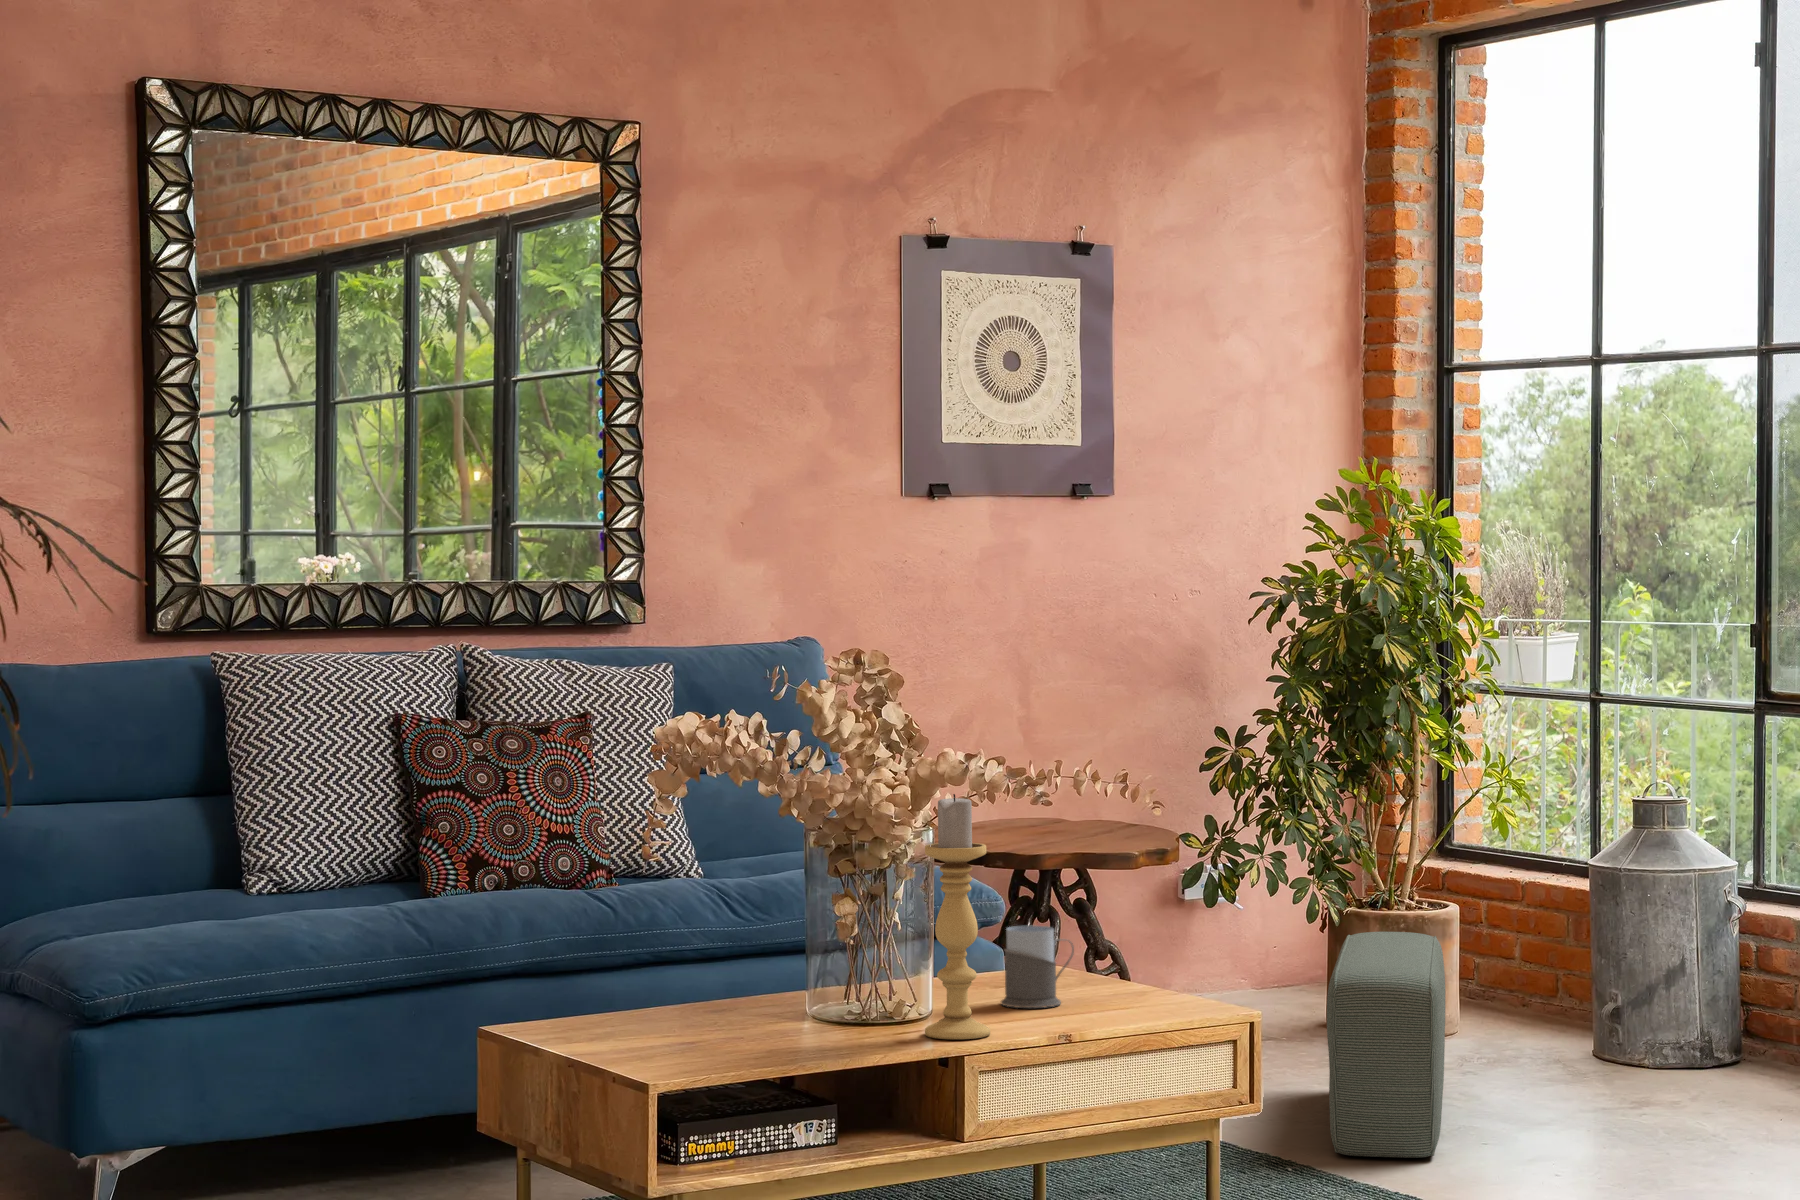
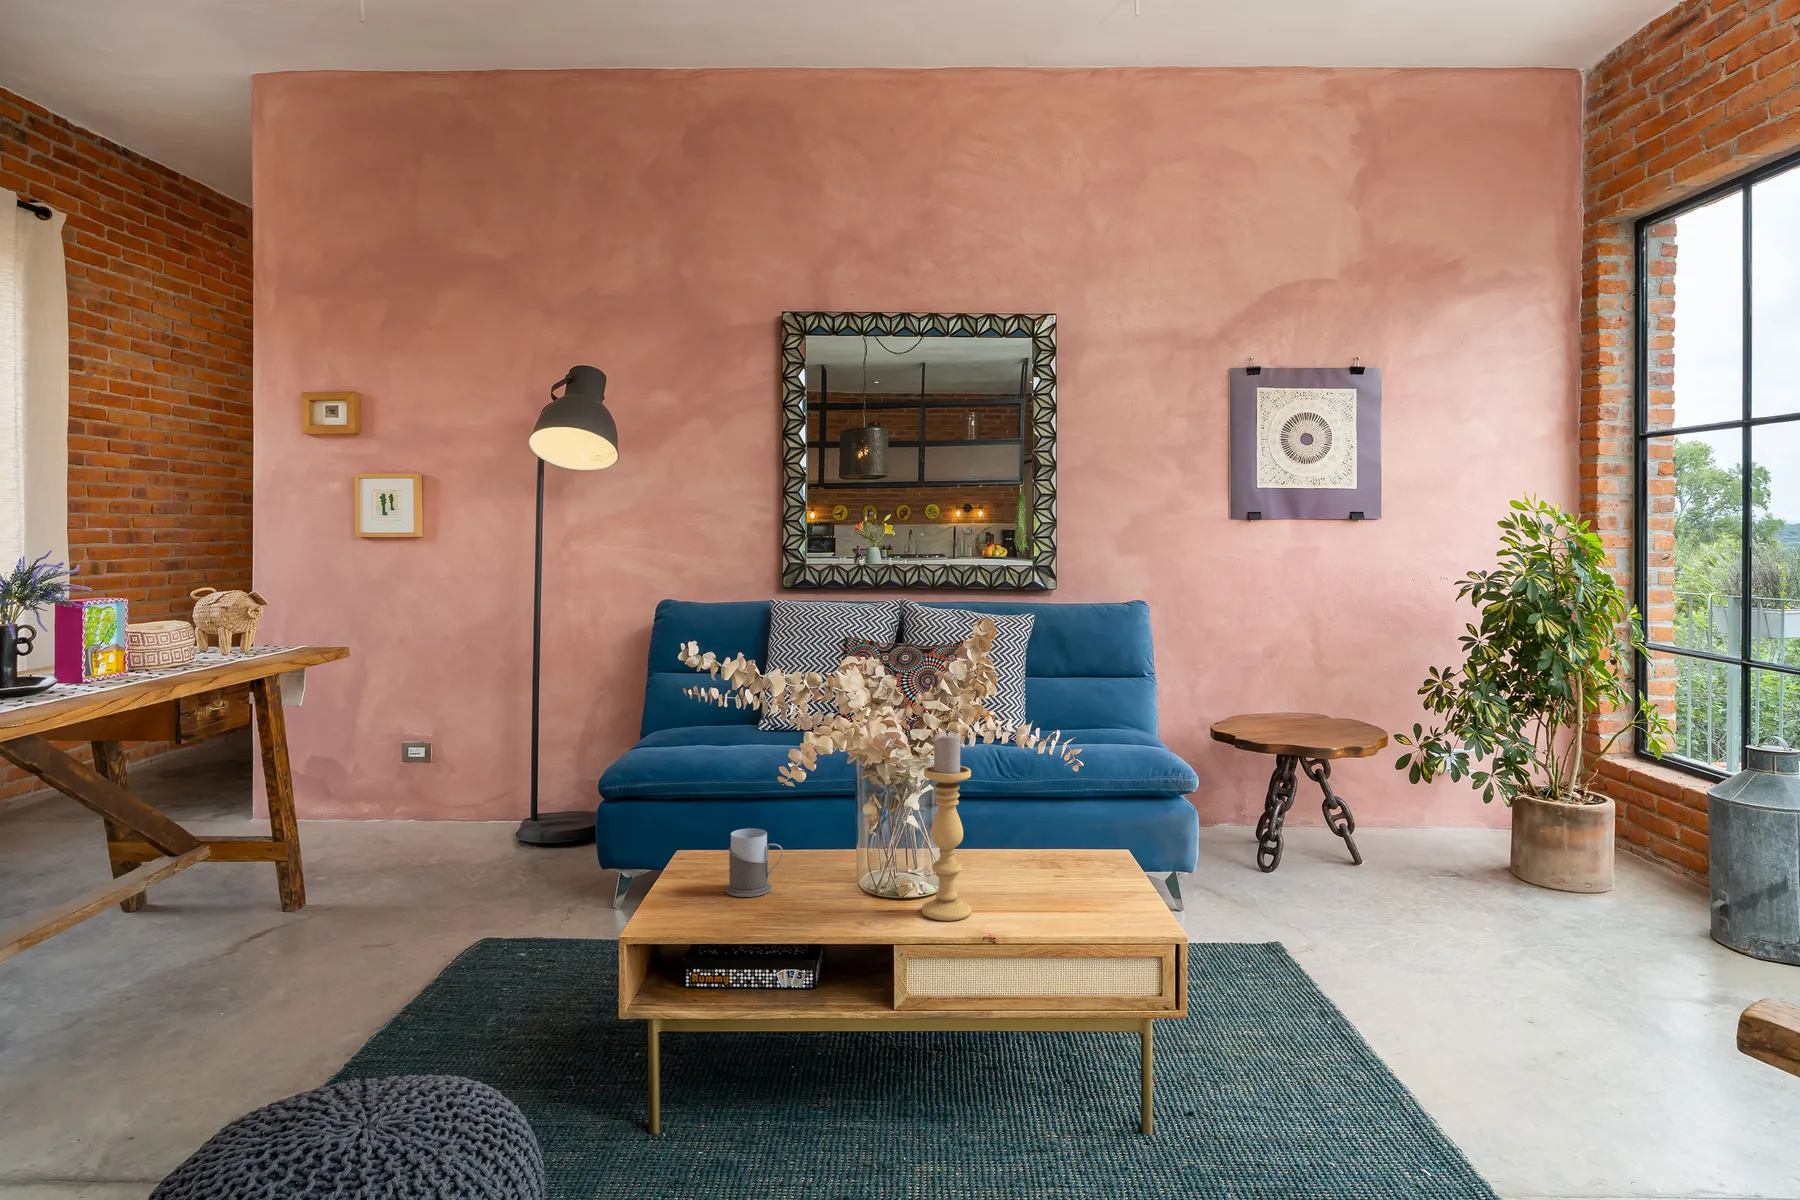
mug: present [1001,926,1074,1008] -> present [726,829,783,897]
pouf: present [1327,932,1446,1158] -> none [1388,831,1538,1035]

